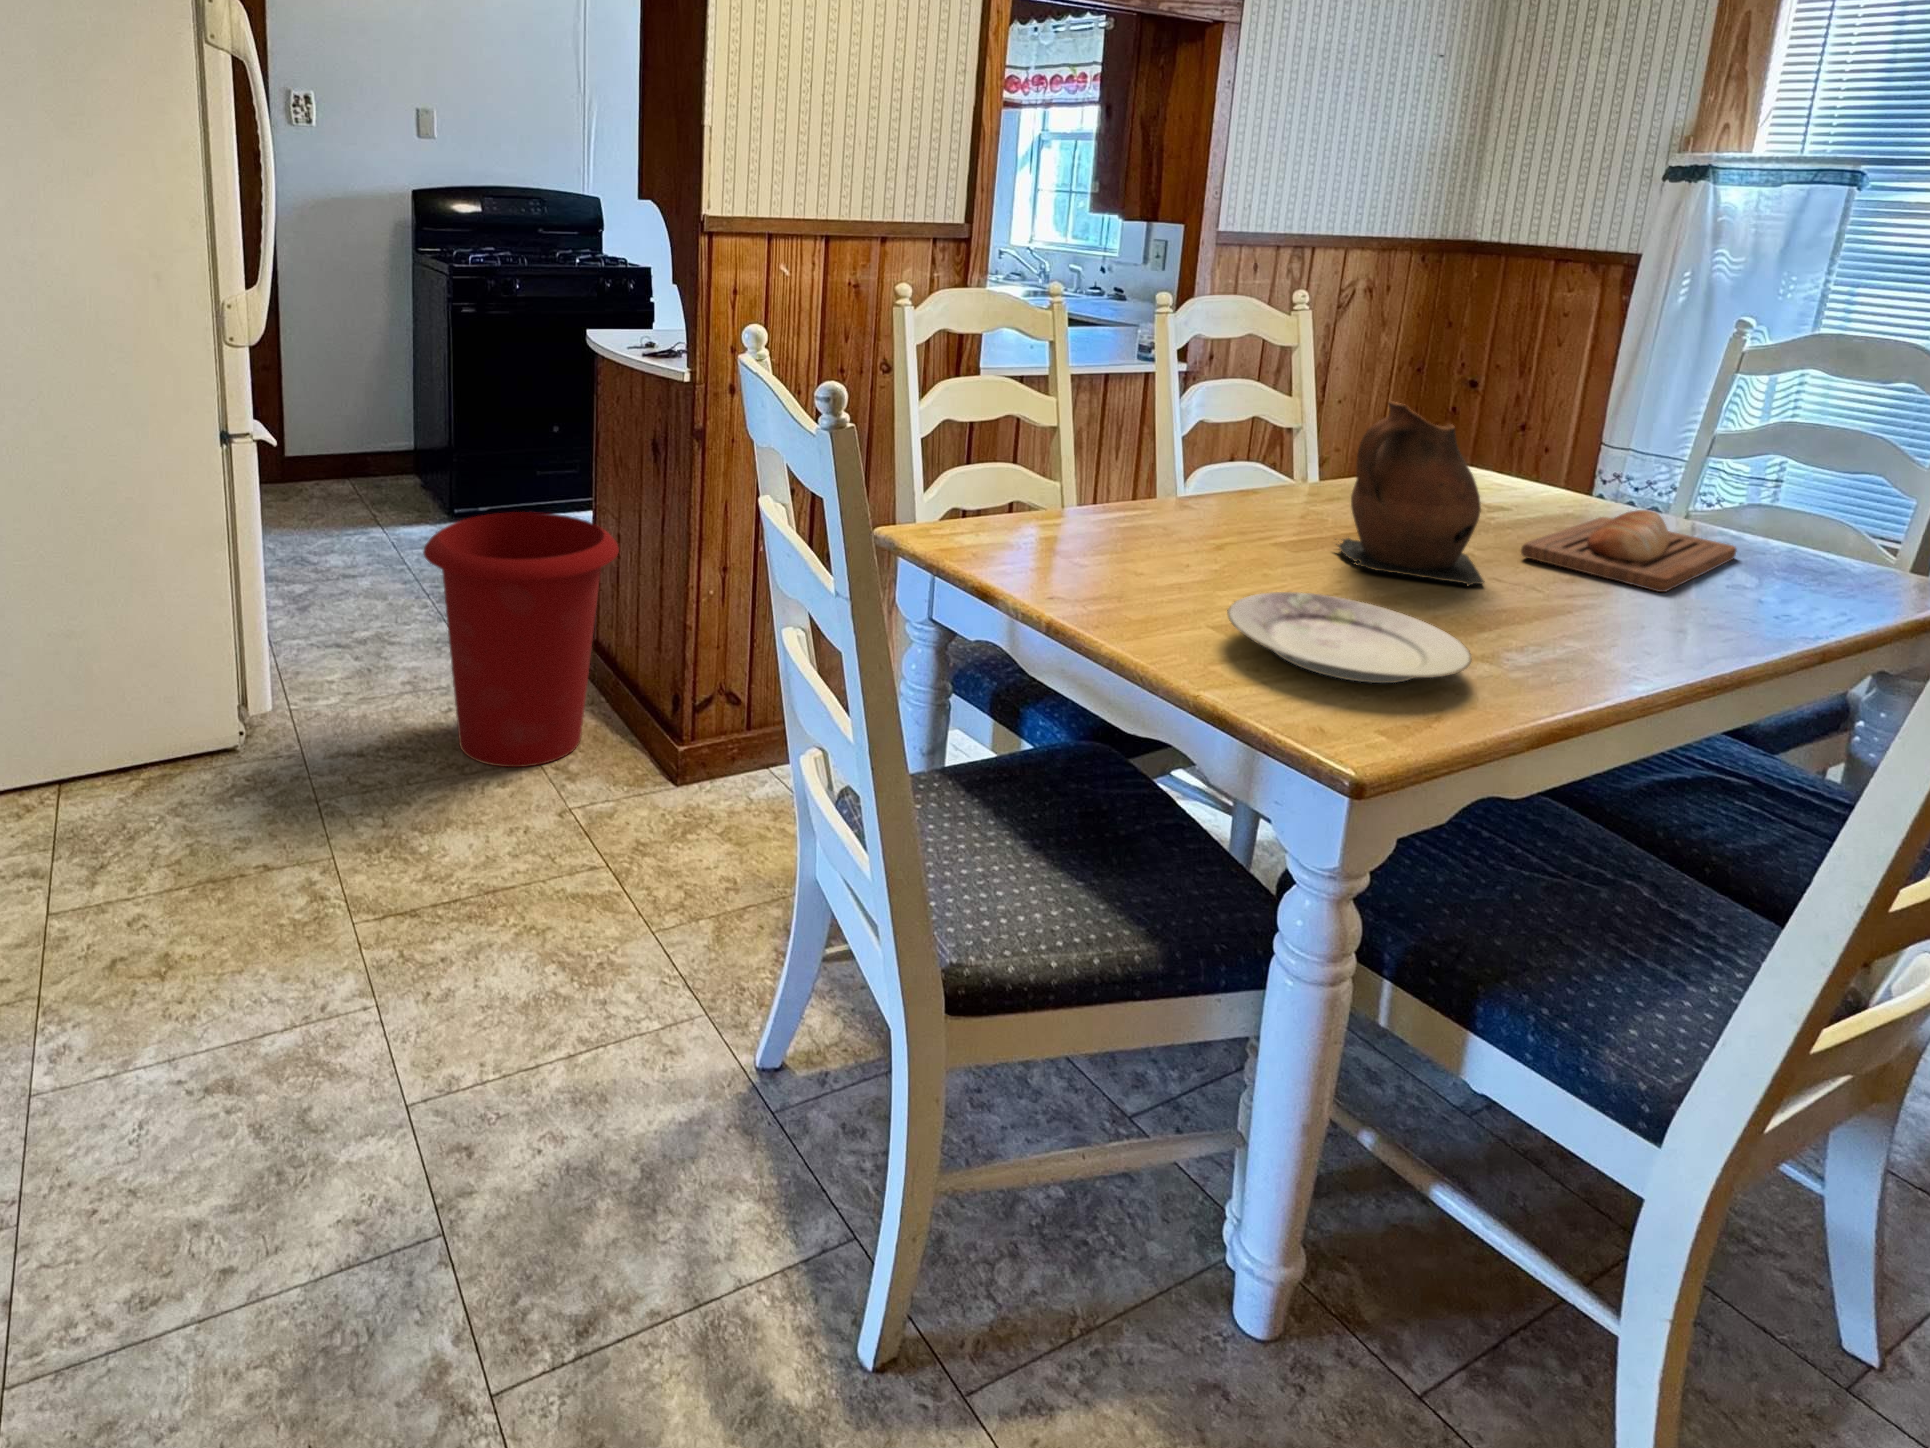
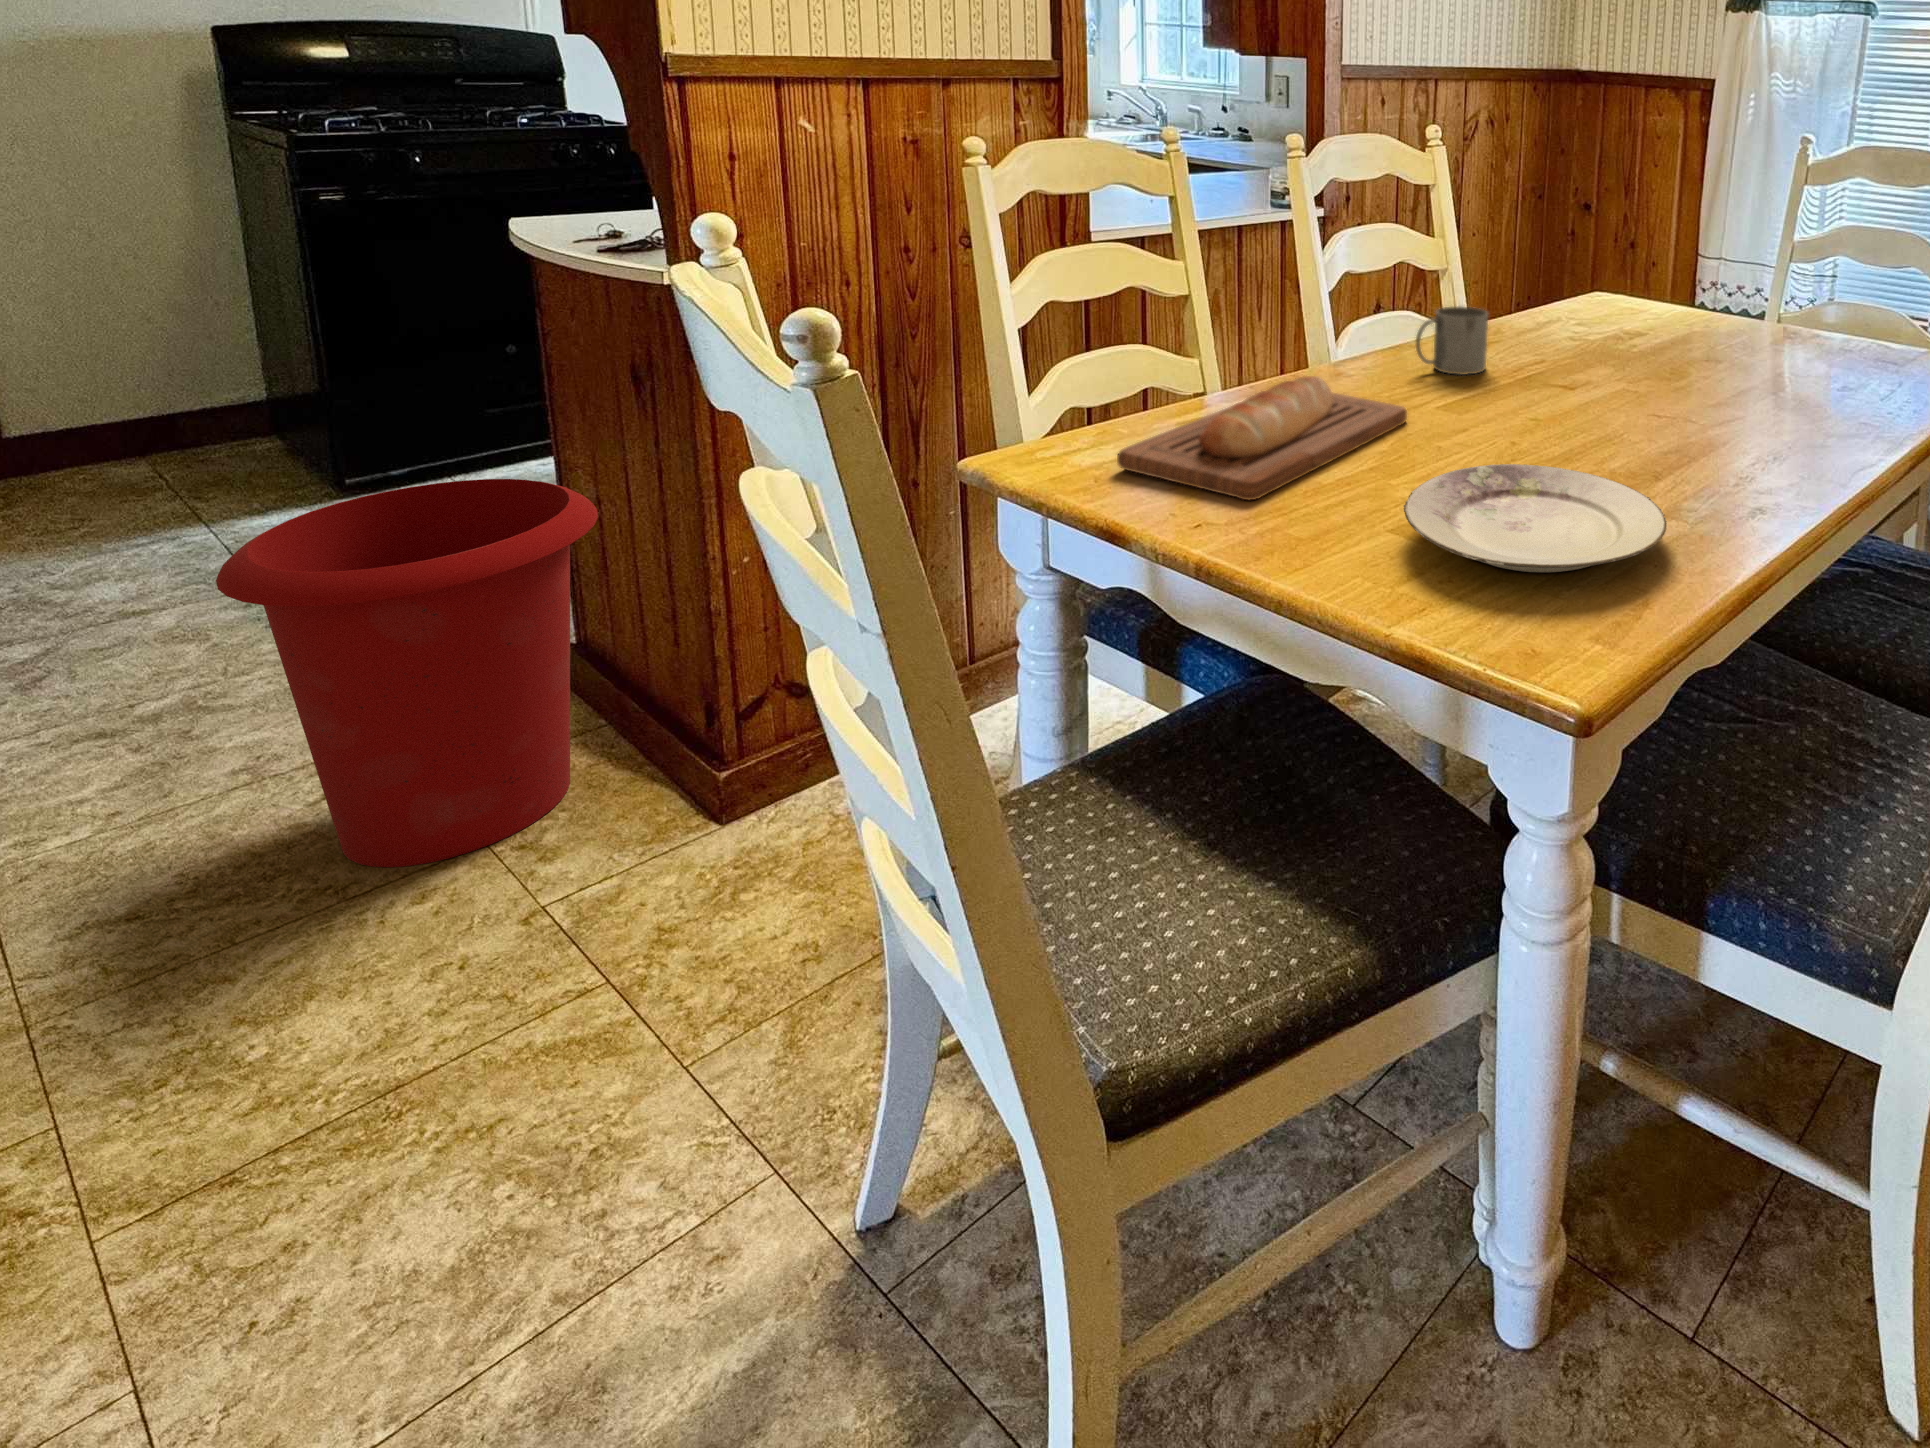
ceramic pitcher: present [1335,401,1485,586] -> none [1499,234,1650,424]
mug: none [1255,463,1331,527] -> present [1416,306,1488,375]
bread loaf: present [1521,510,1736,592] -> present [1117,376,1407,500]

